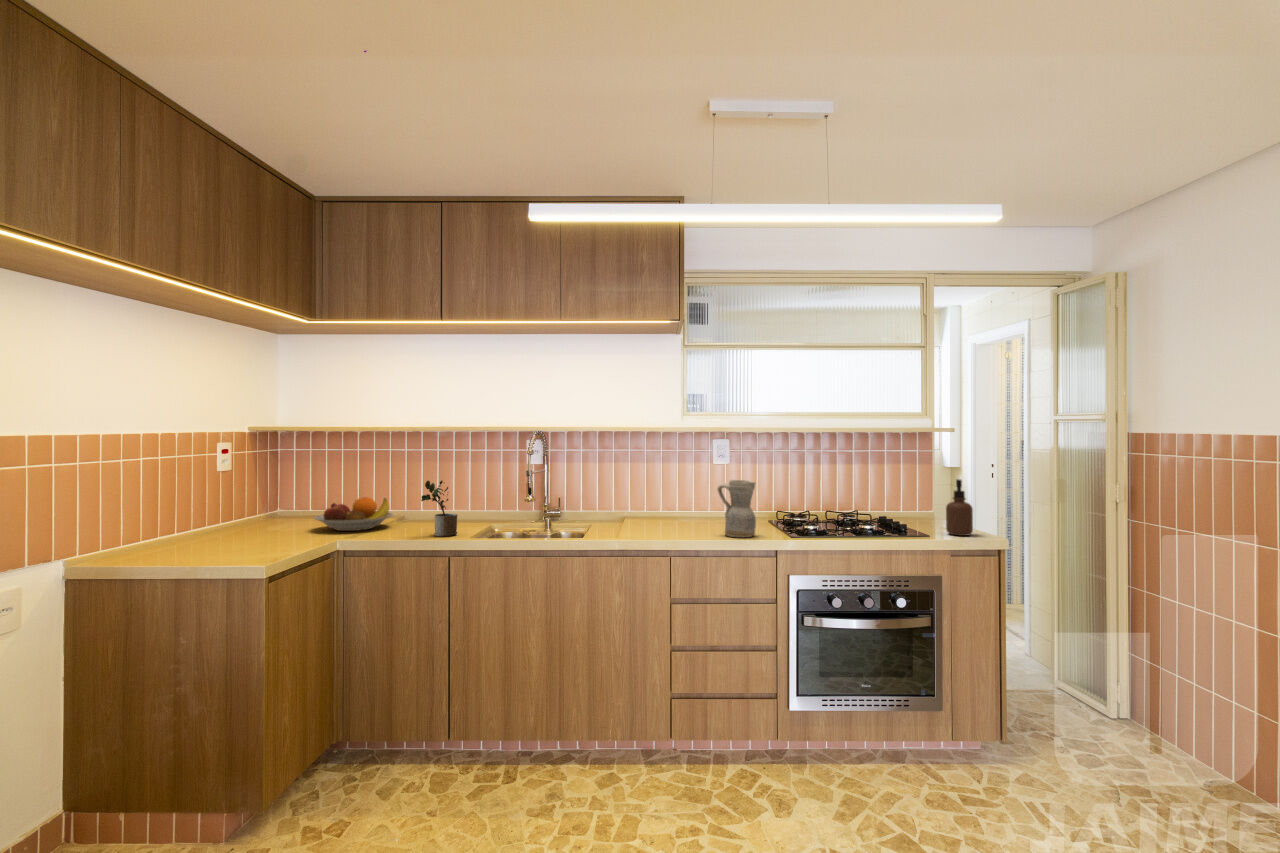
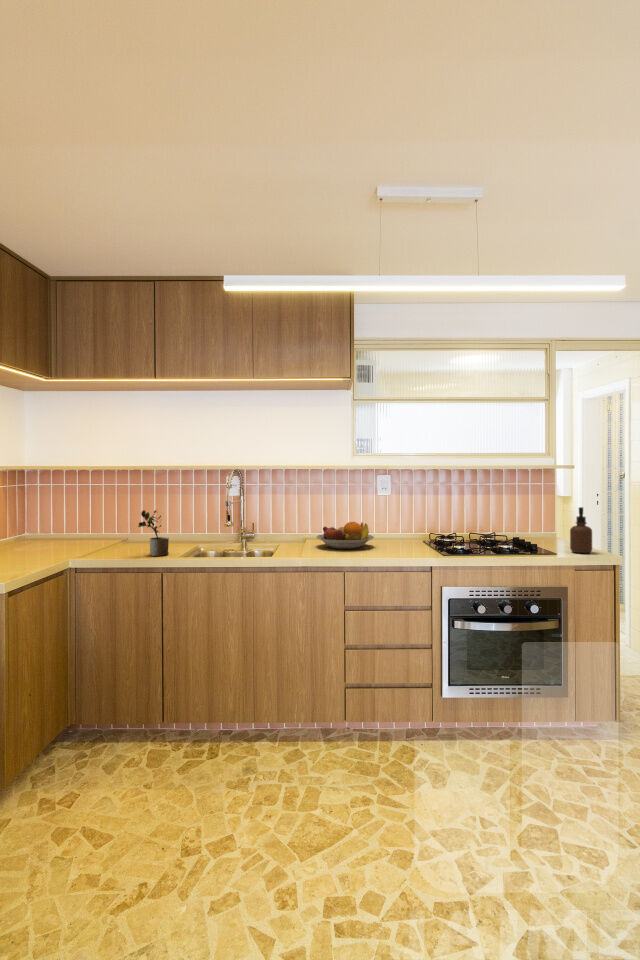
ceramic pitcher: present [718,480,756,537] -> none [383,508,414,556]
fruit bowl: present [314,497,393,531] -> present [316,522,374,549]

